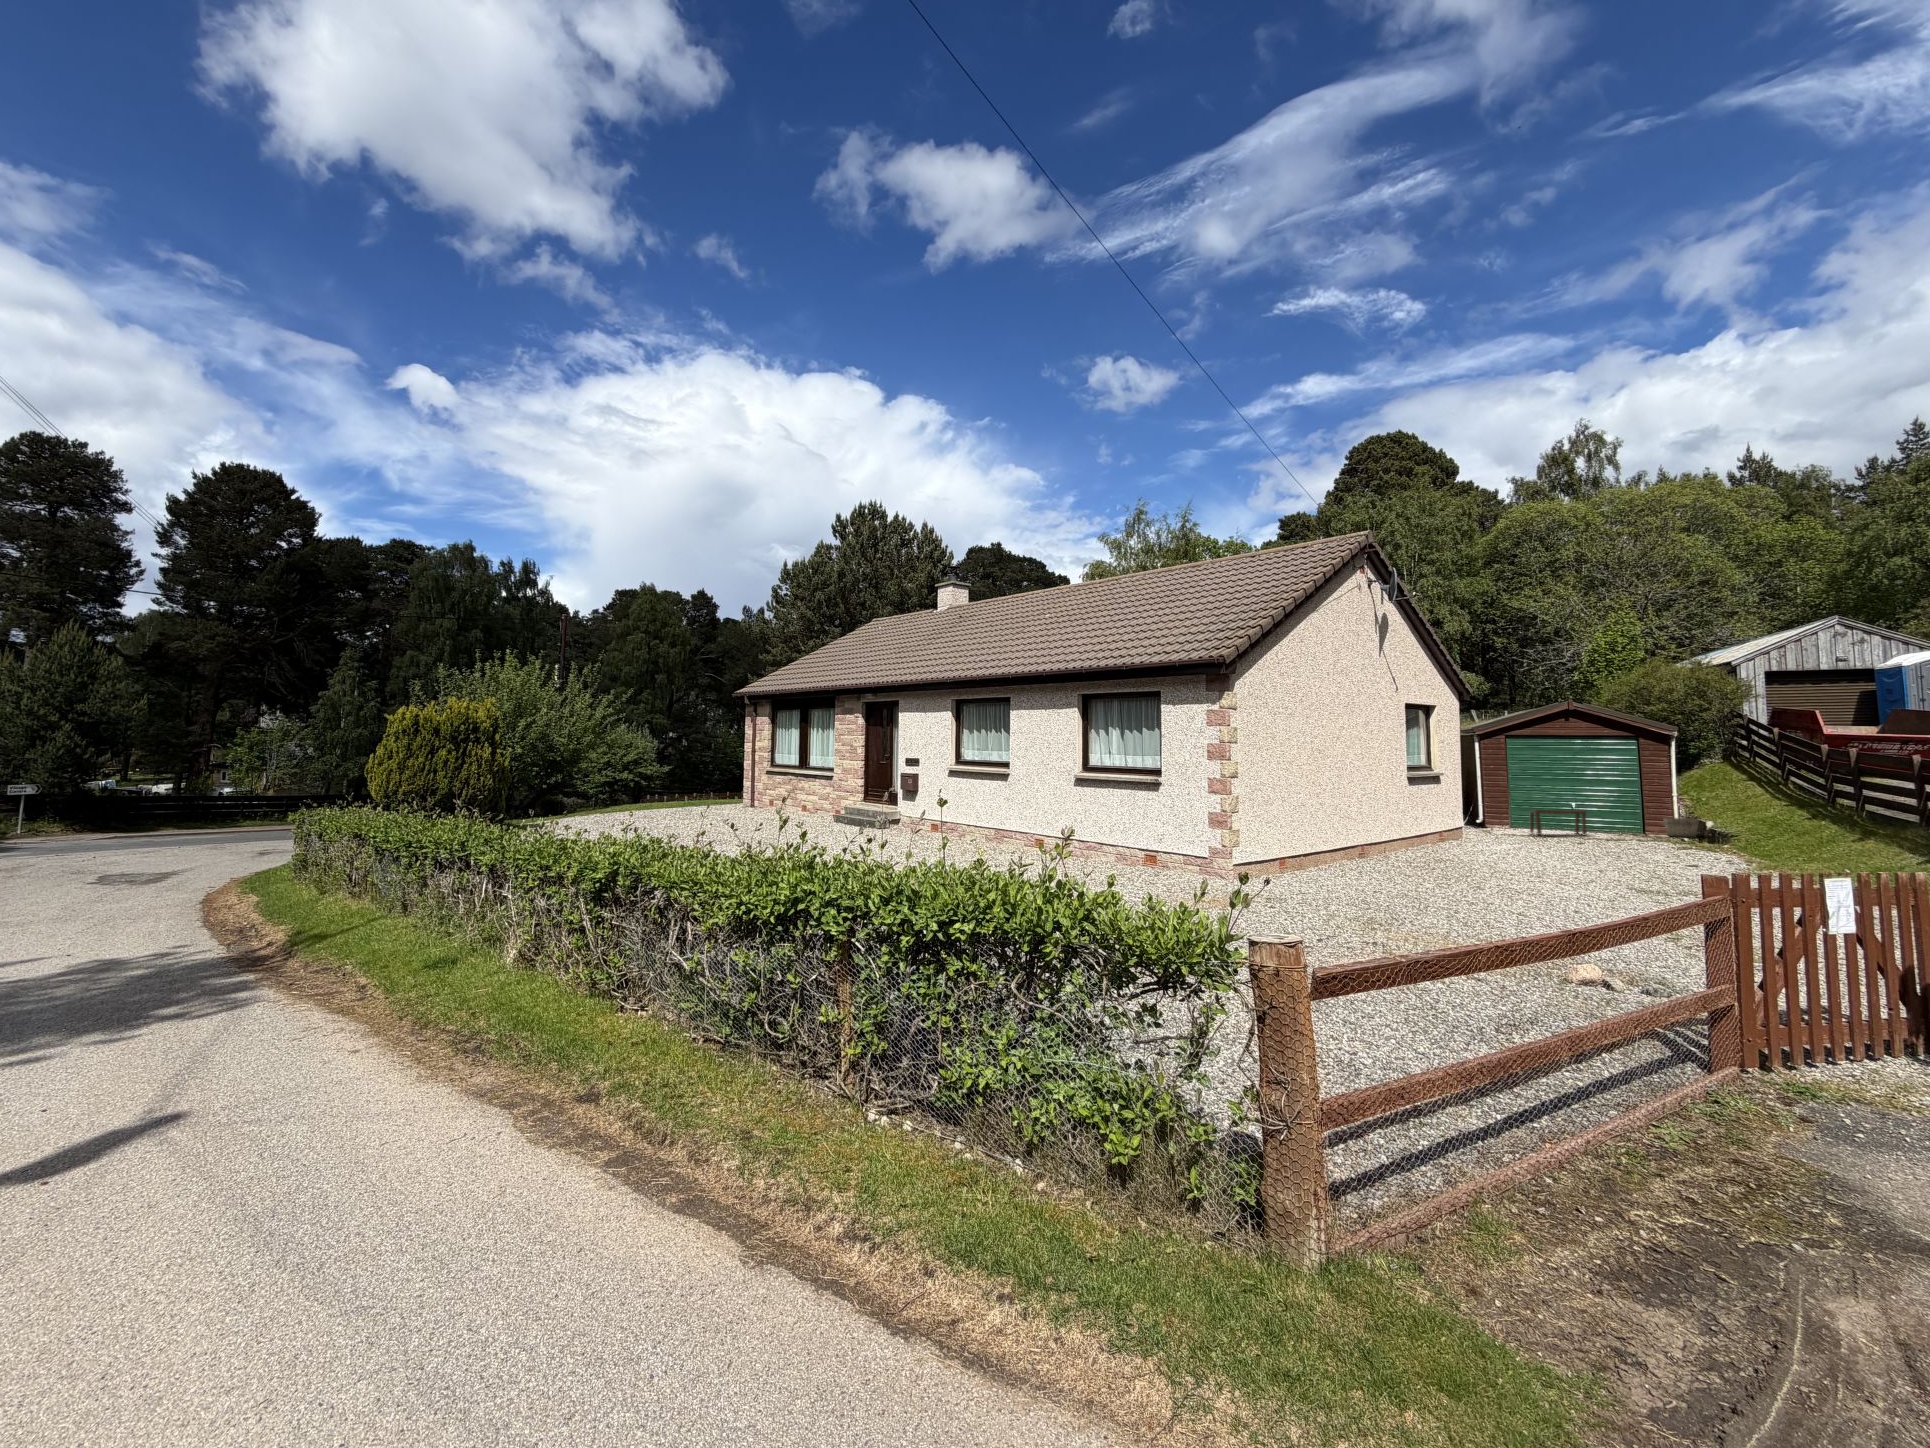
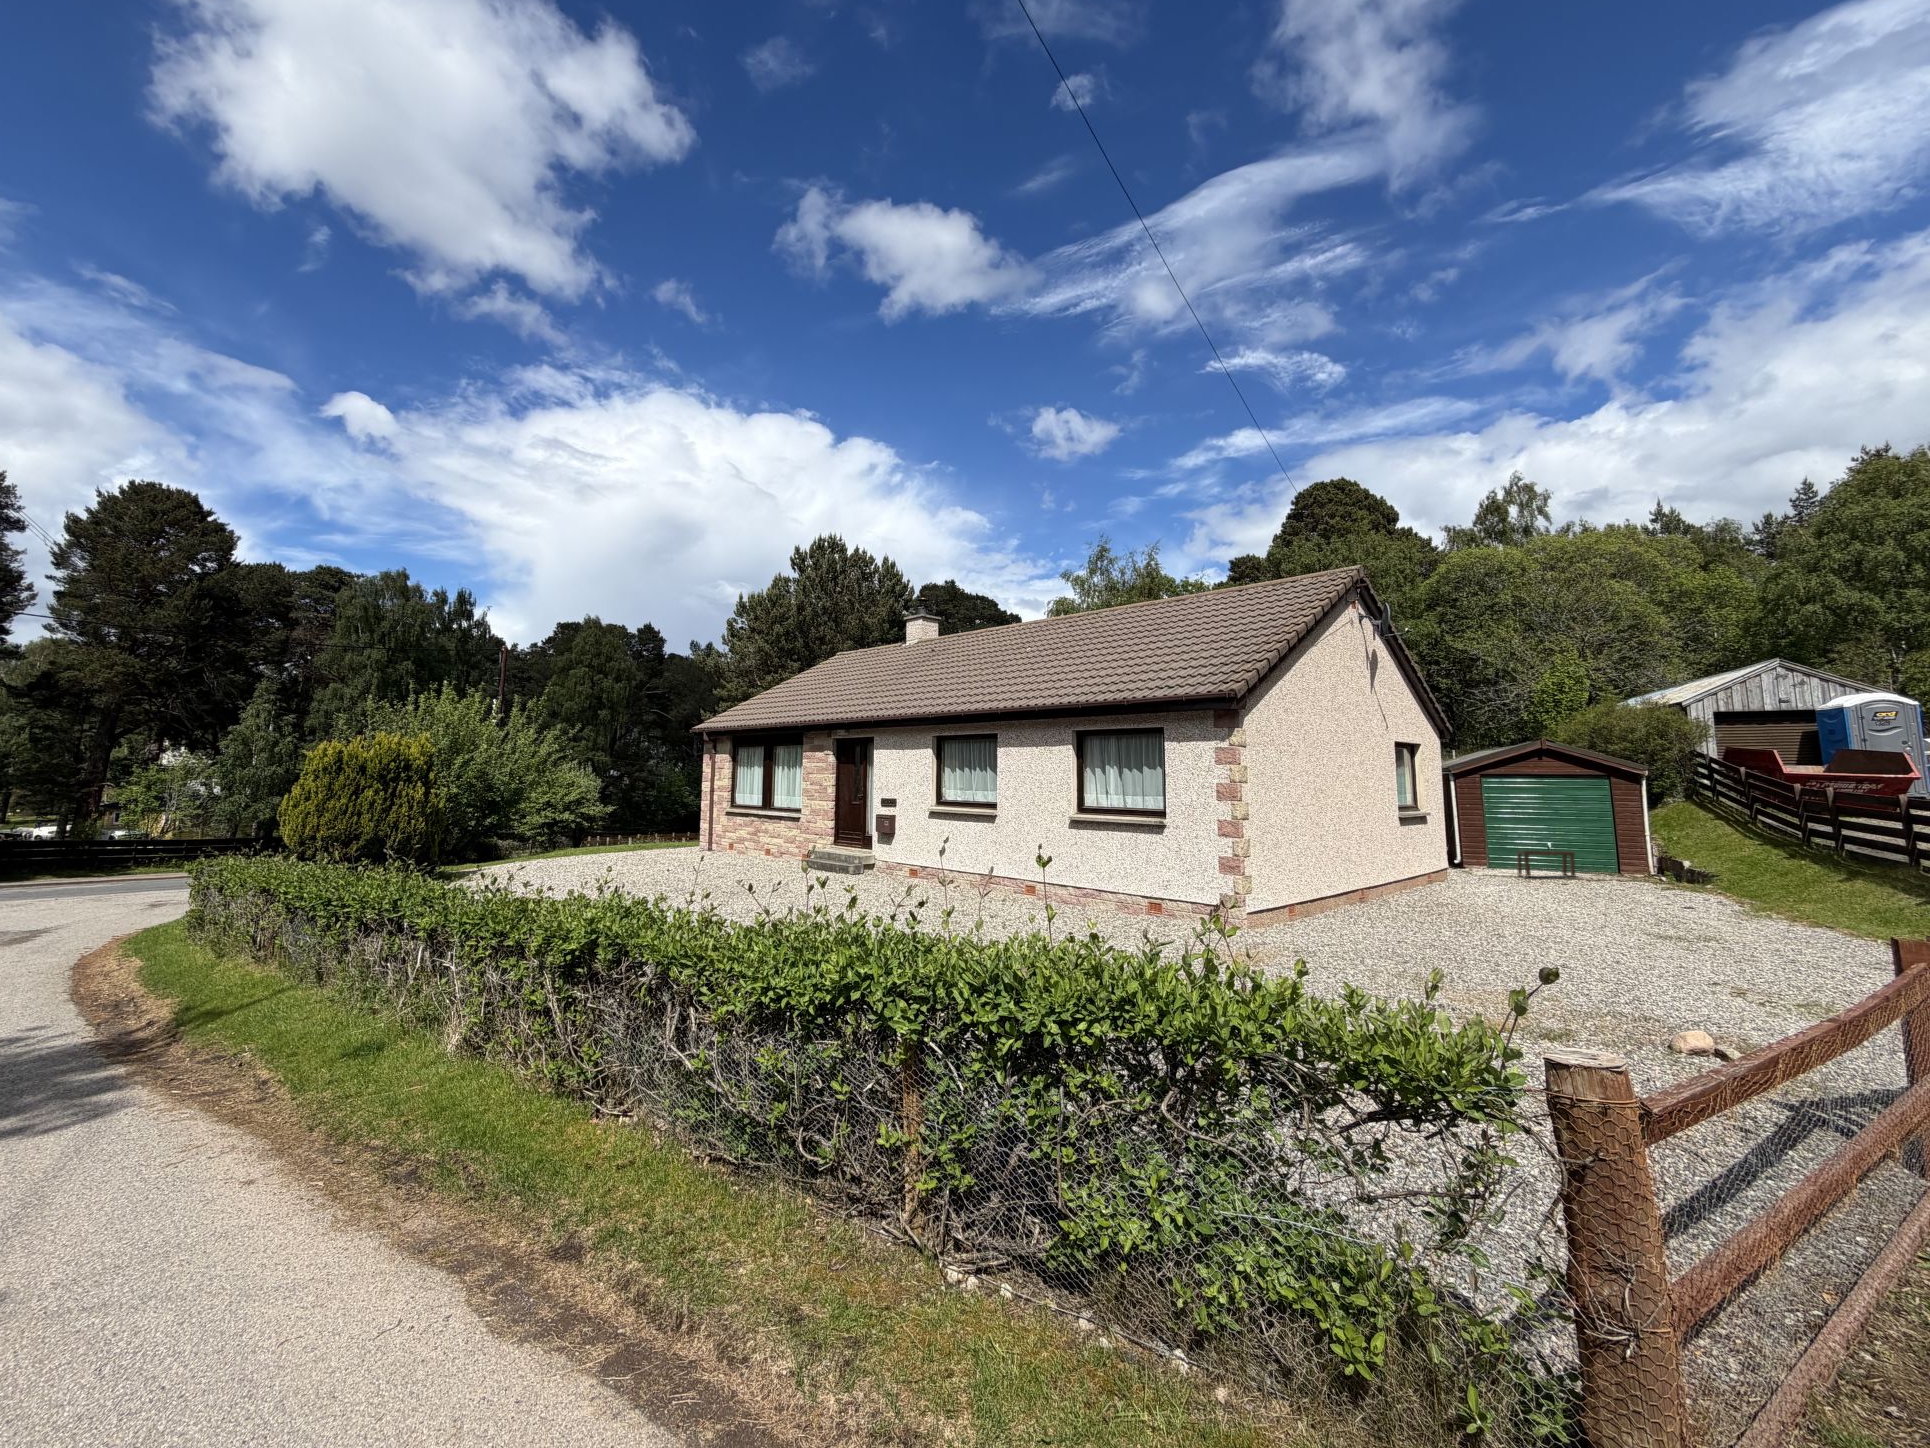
wooden bucket: present [1663,817,1699,837] -> none [1651,853,1687,878]

